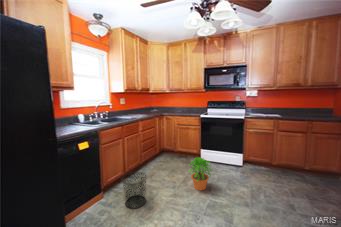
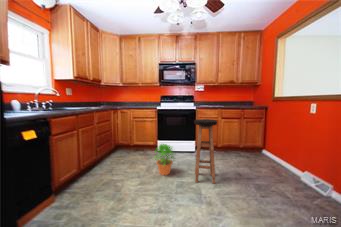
bar stool: none [230,135,259,214] -> present [194,119,217,184]
waste bin: present [123,172,147,208] -> none [83,164,114,205]

